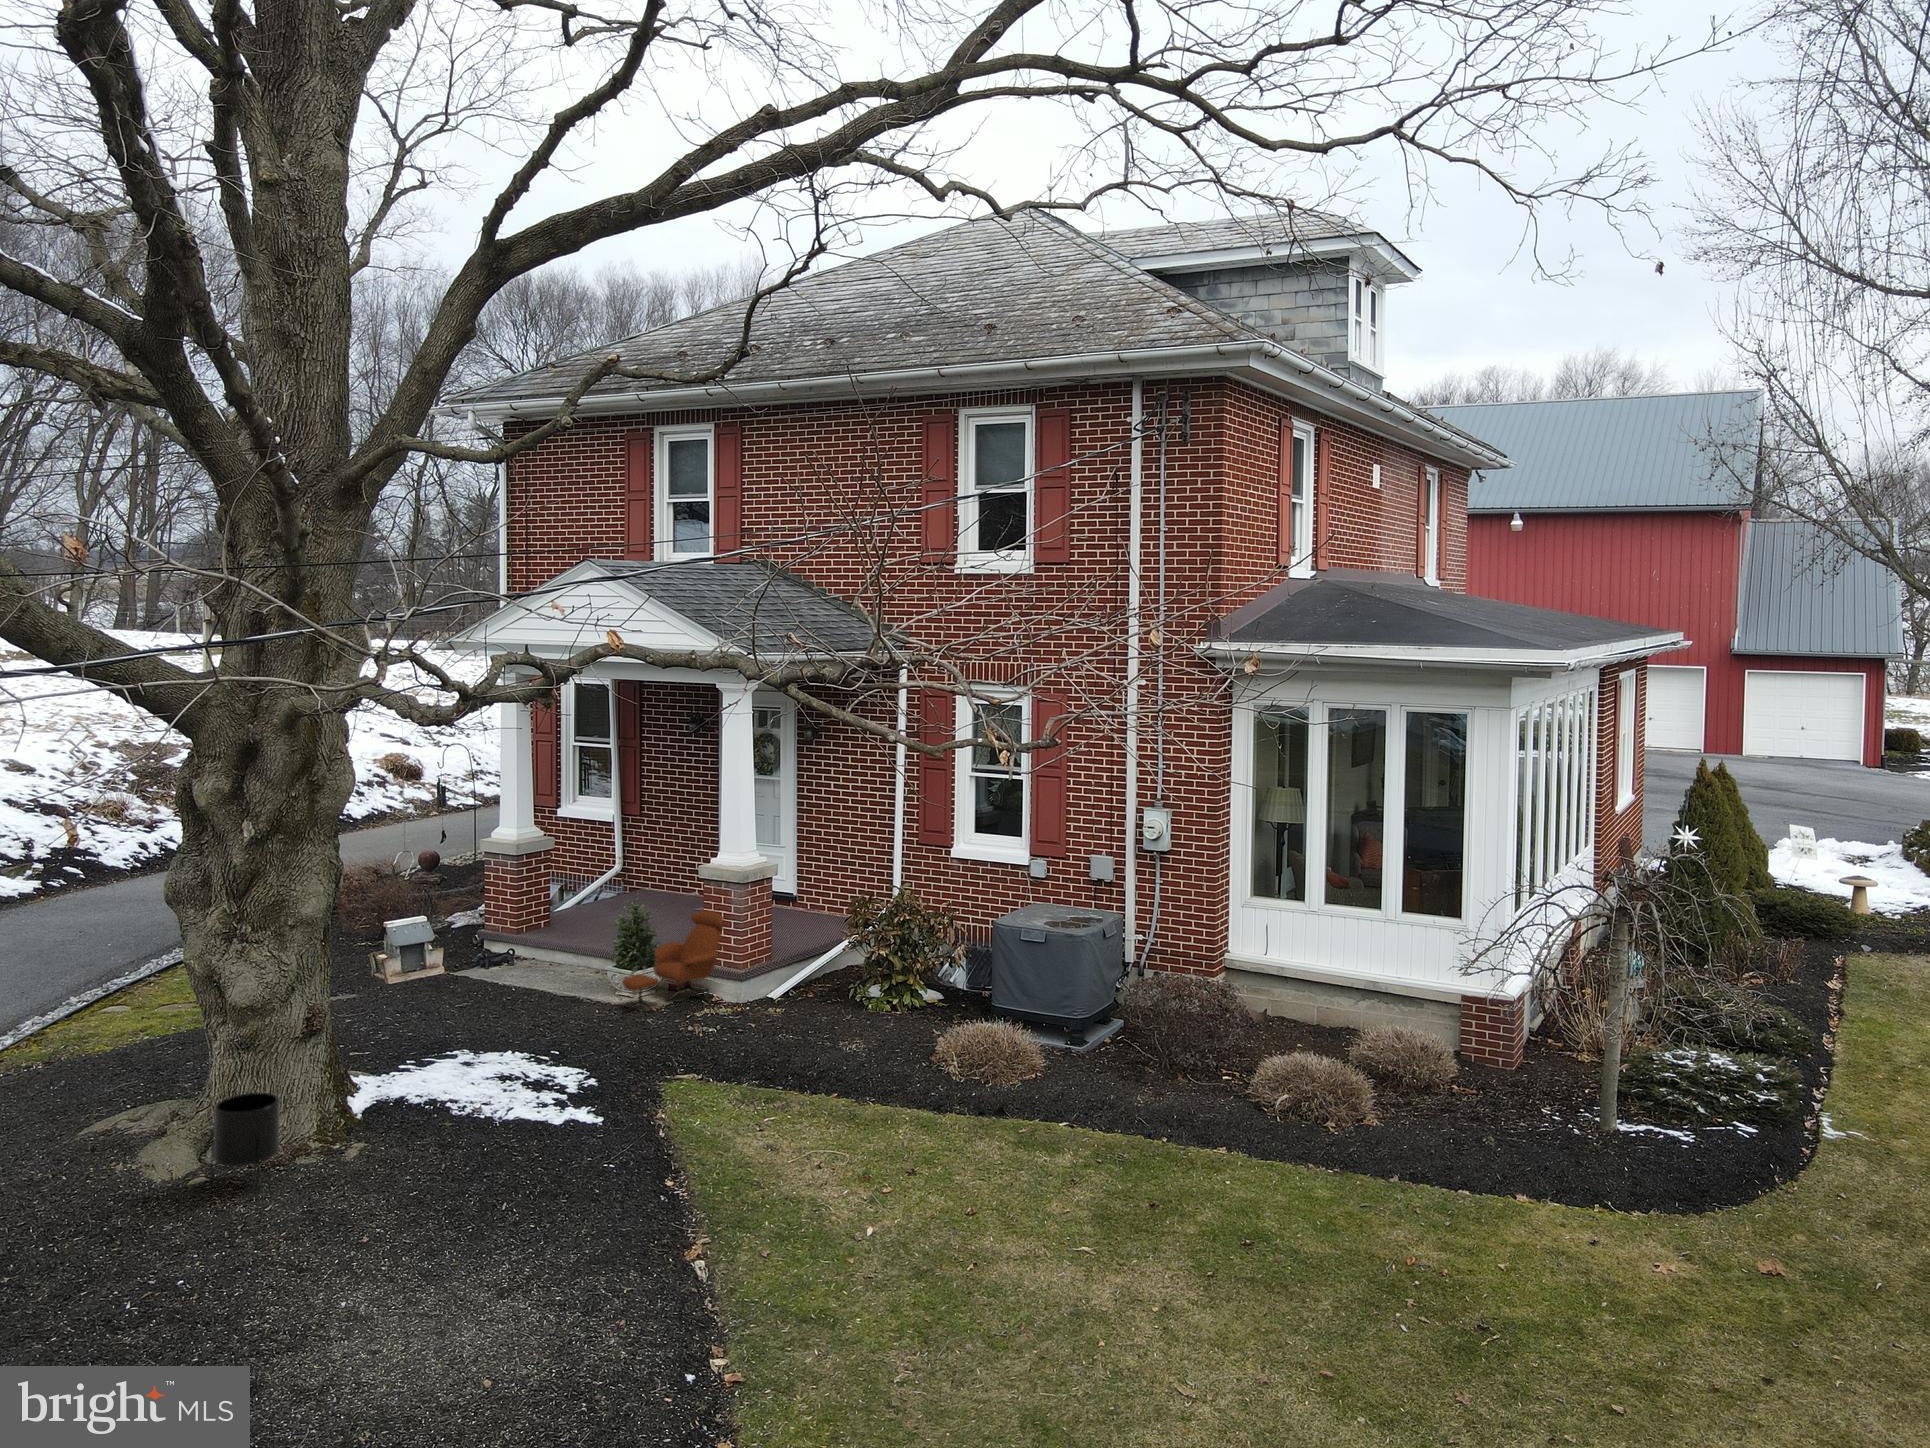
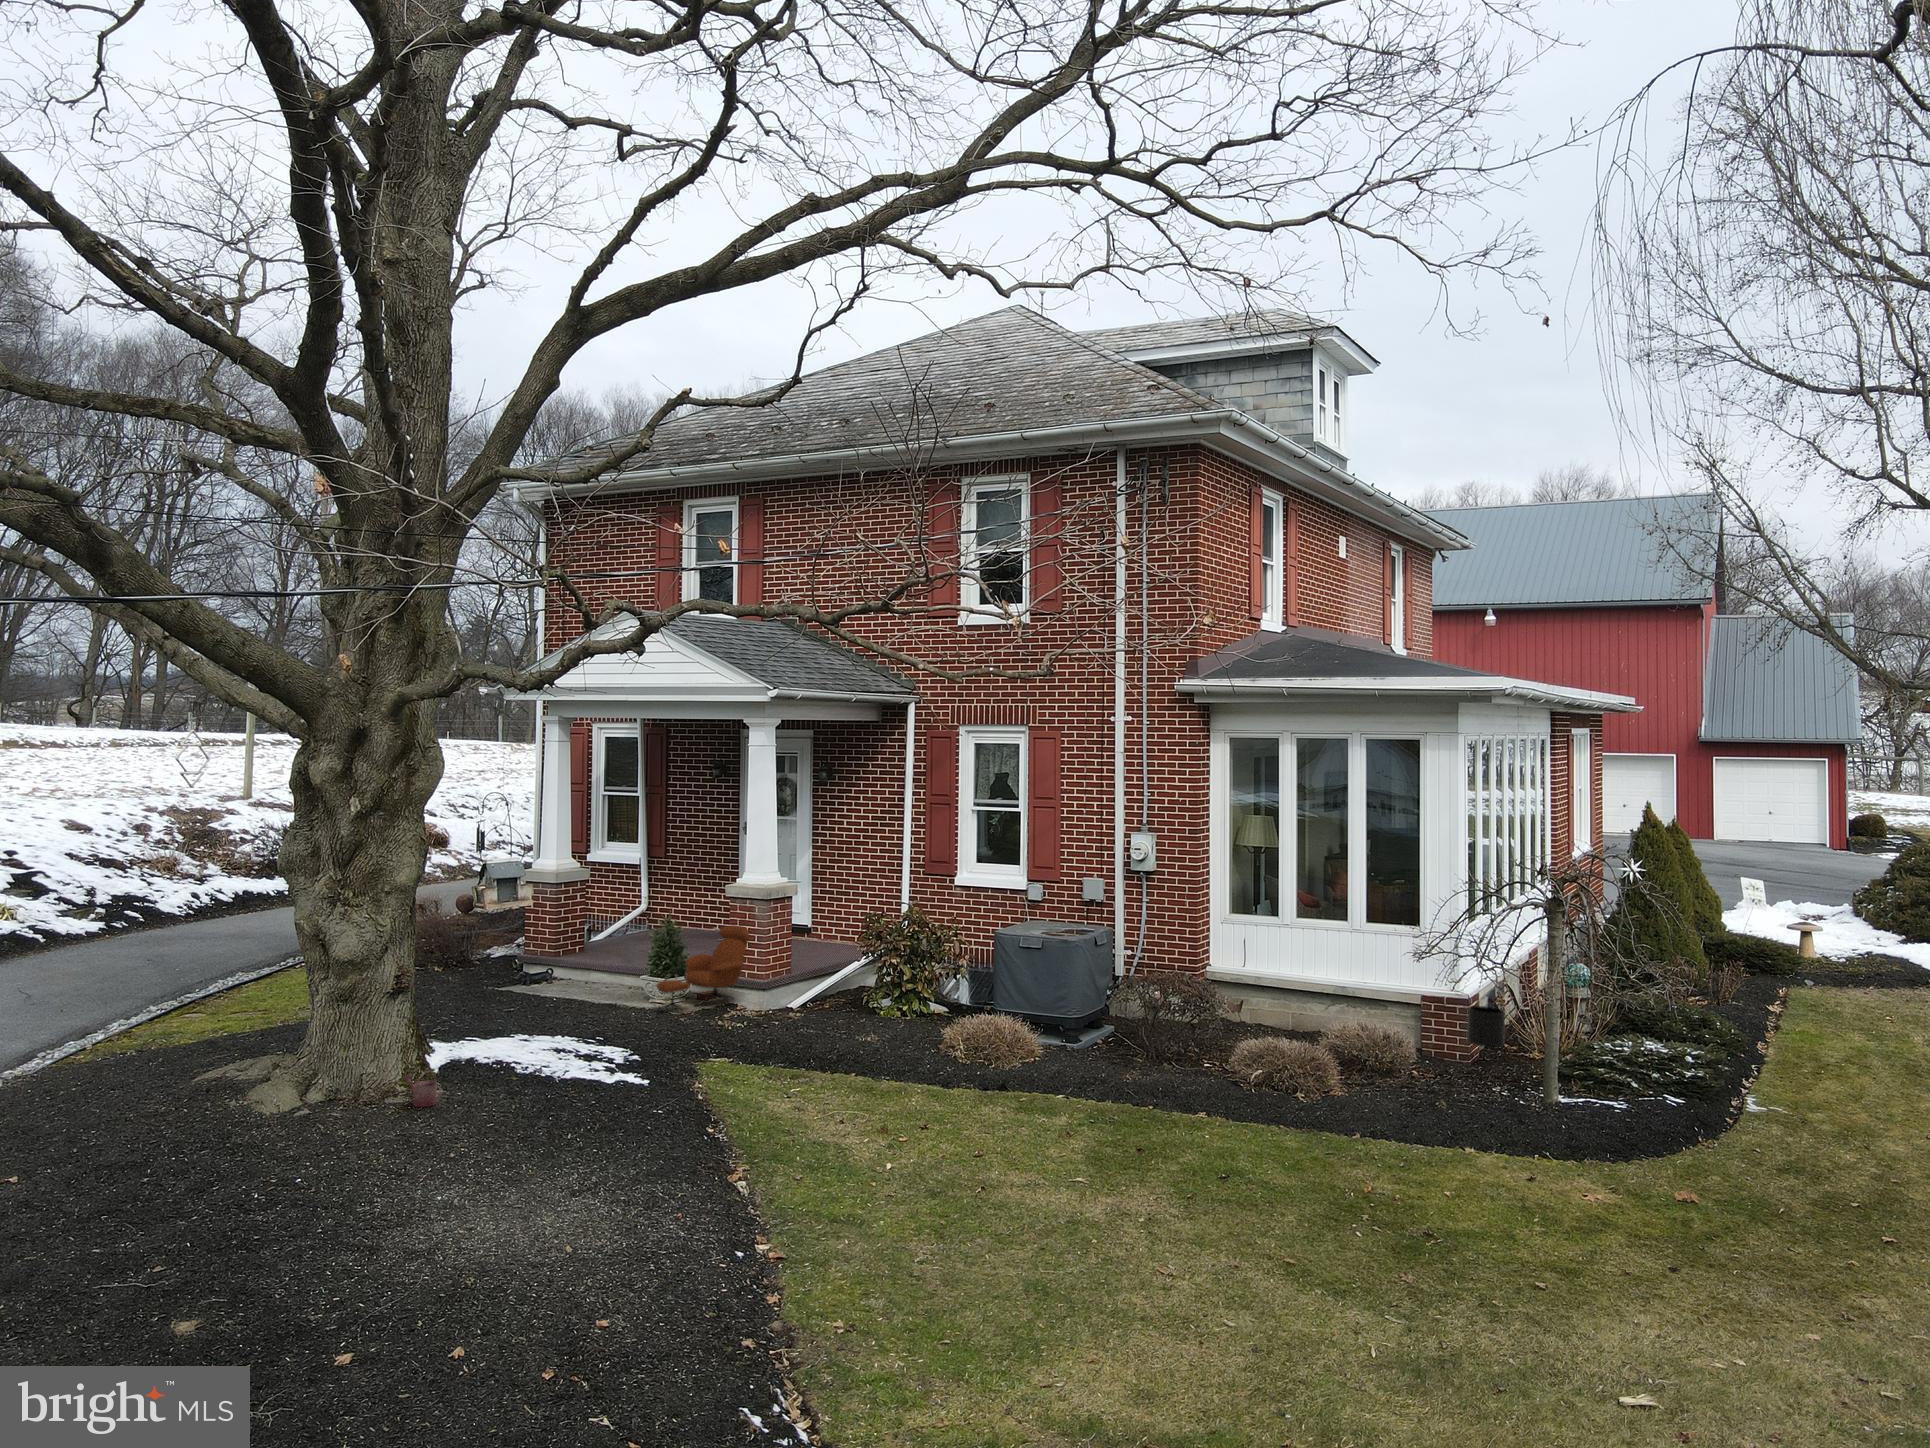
planter: present [211,1093,280,1190] -> present [1467,1006,1506,1052]
watering can: none [322,1127,367,1170] -> present [403,1071,442,1107]

